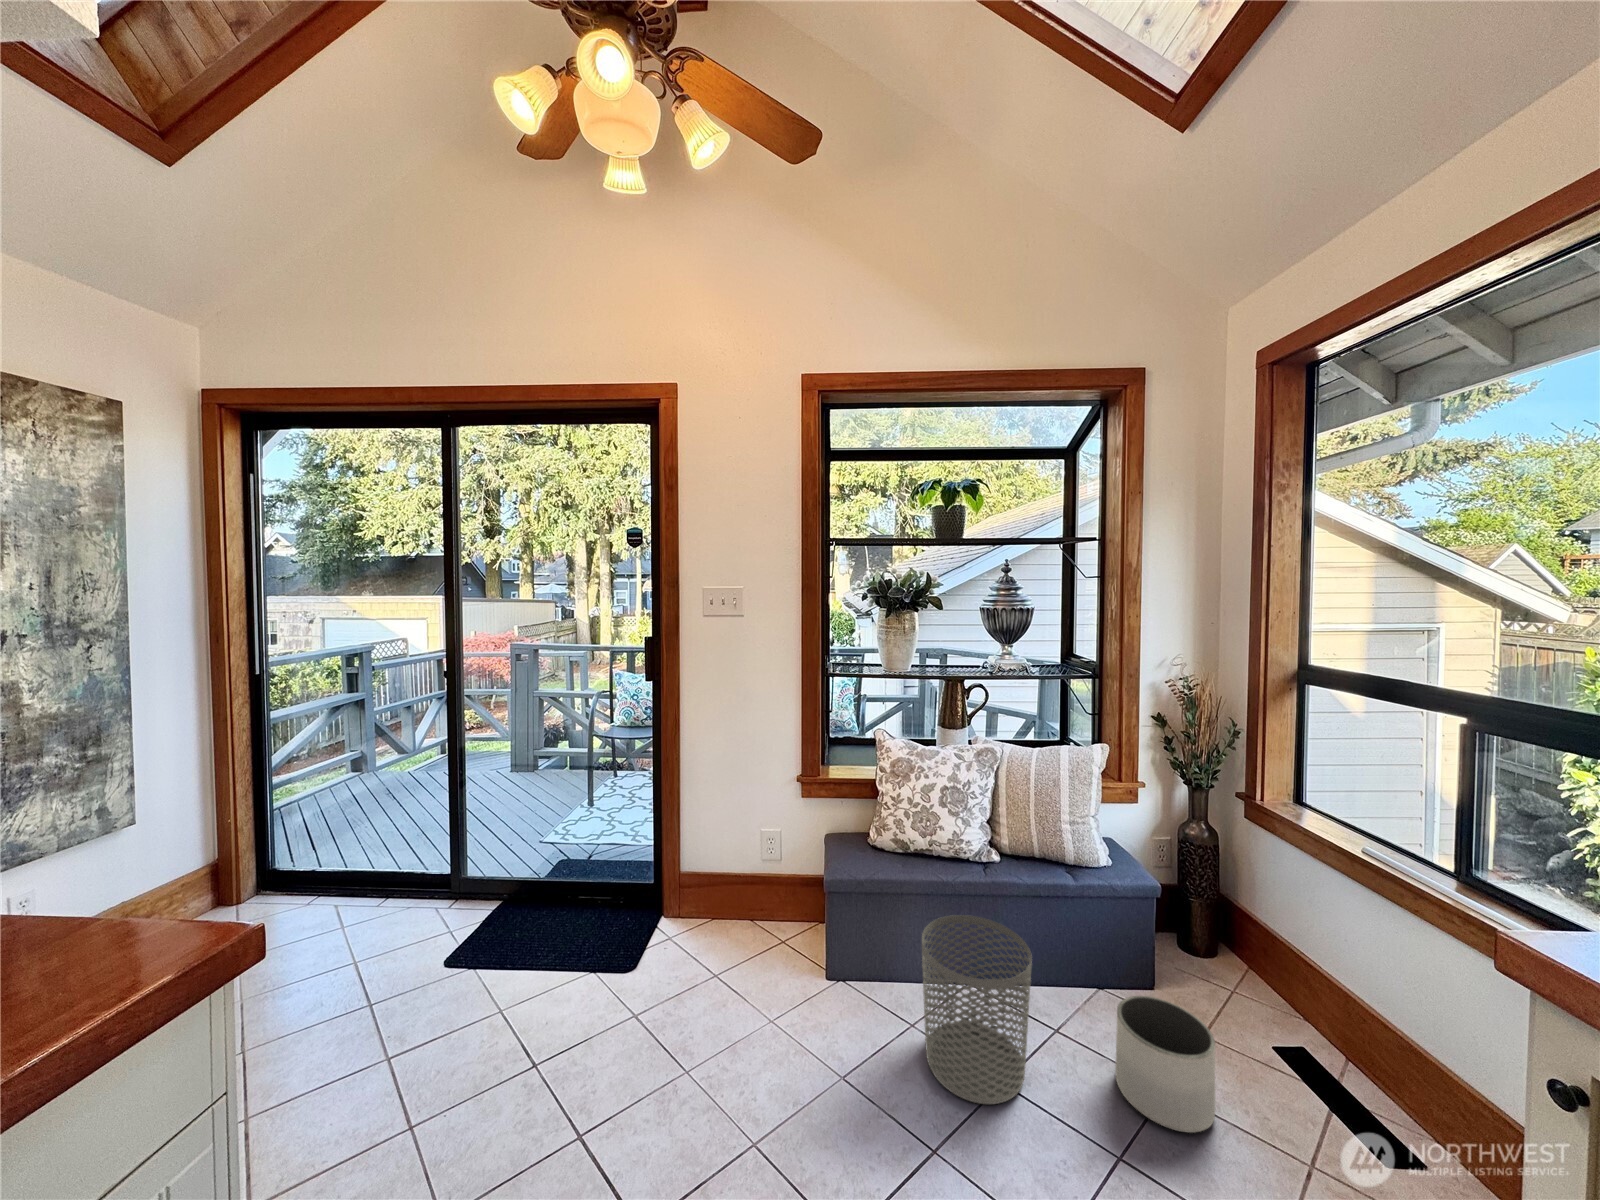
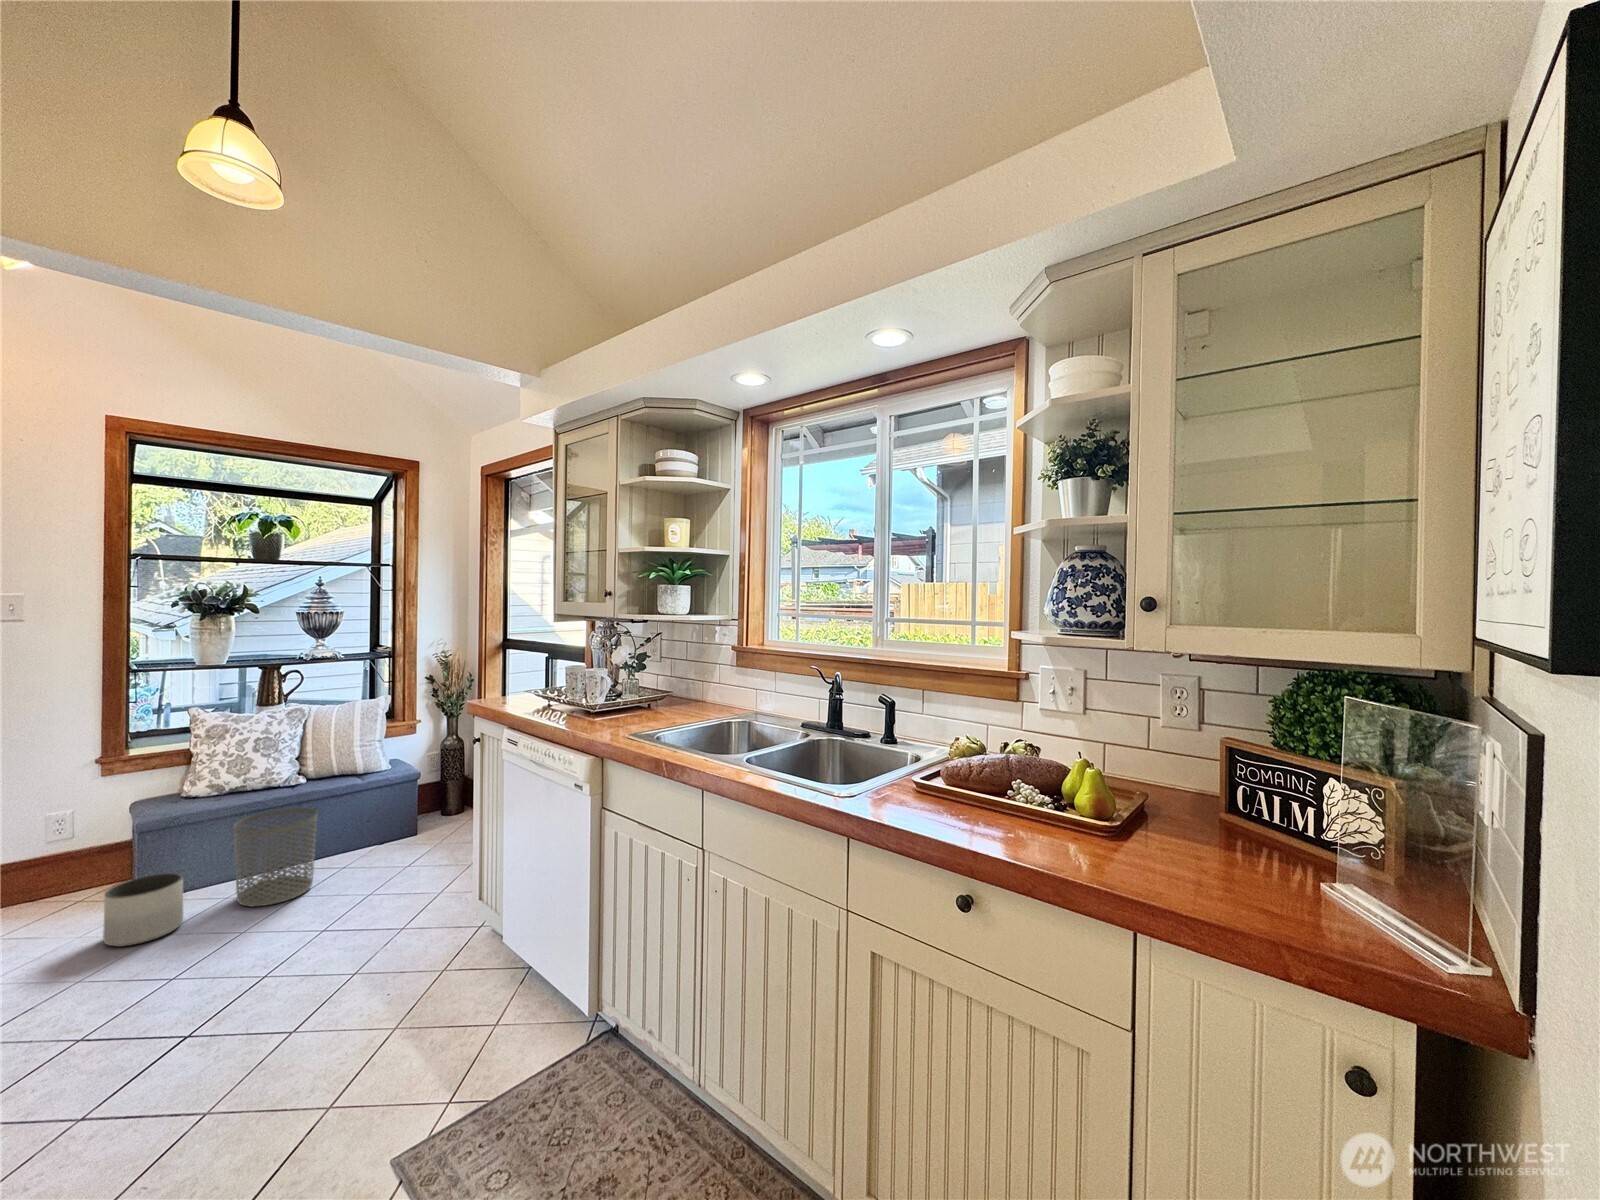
planter: present [1115,996,1215,1133] -> present [103,873,183,947]

